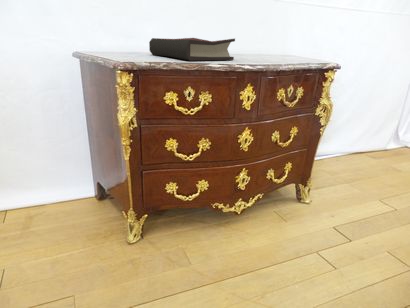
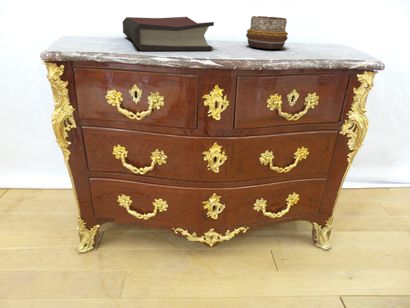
decorative bowl: none [244,36,275,58] -> present [246,16,288,49]

